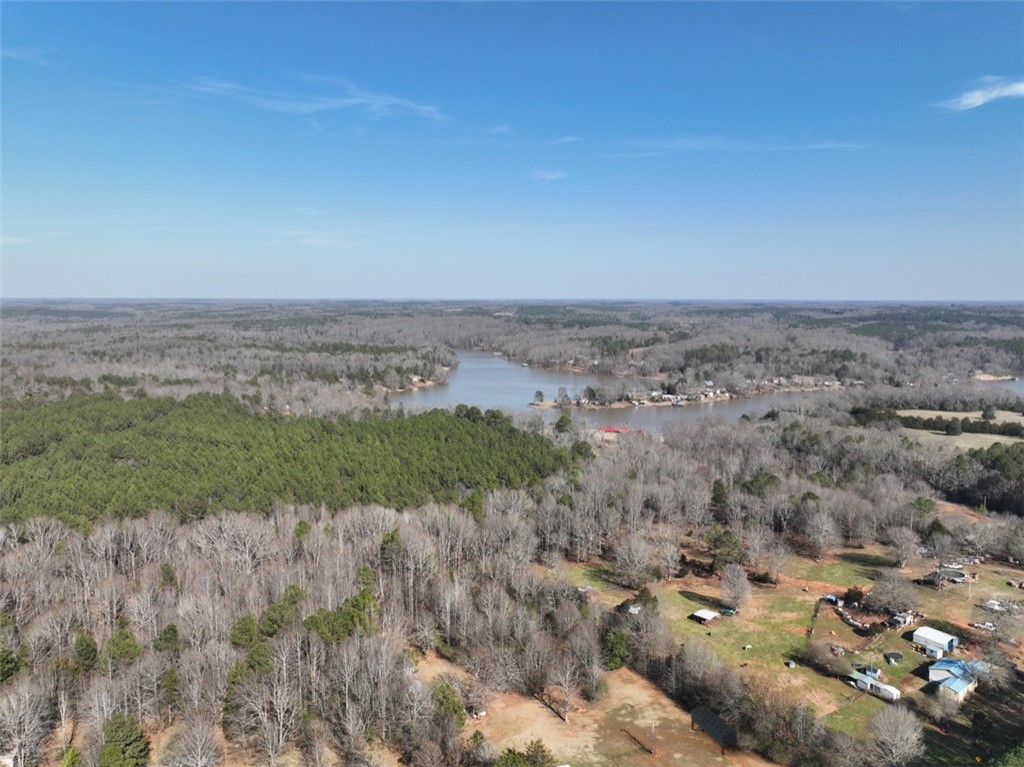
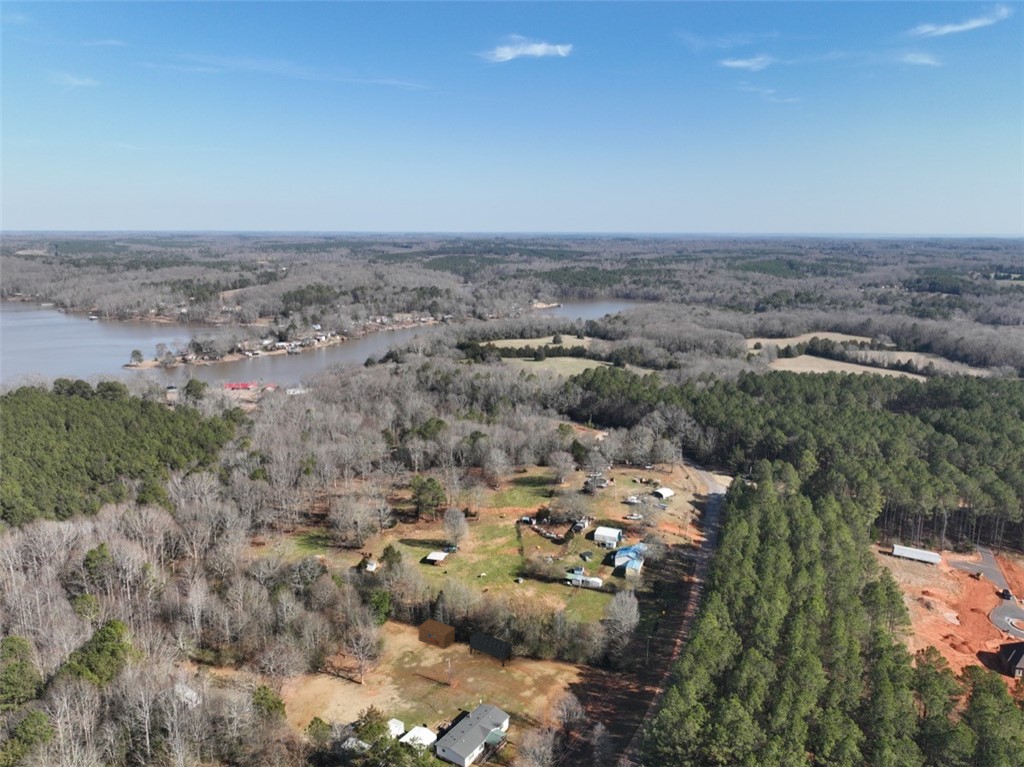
cardboard box: none [646,677,683,714] -> present [418,619,455,649]

